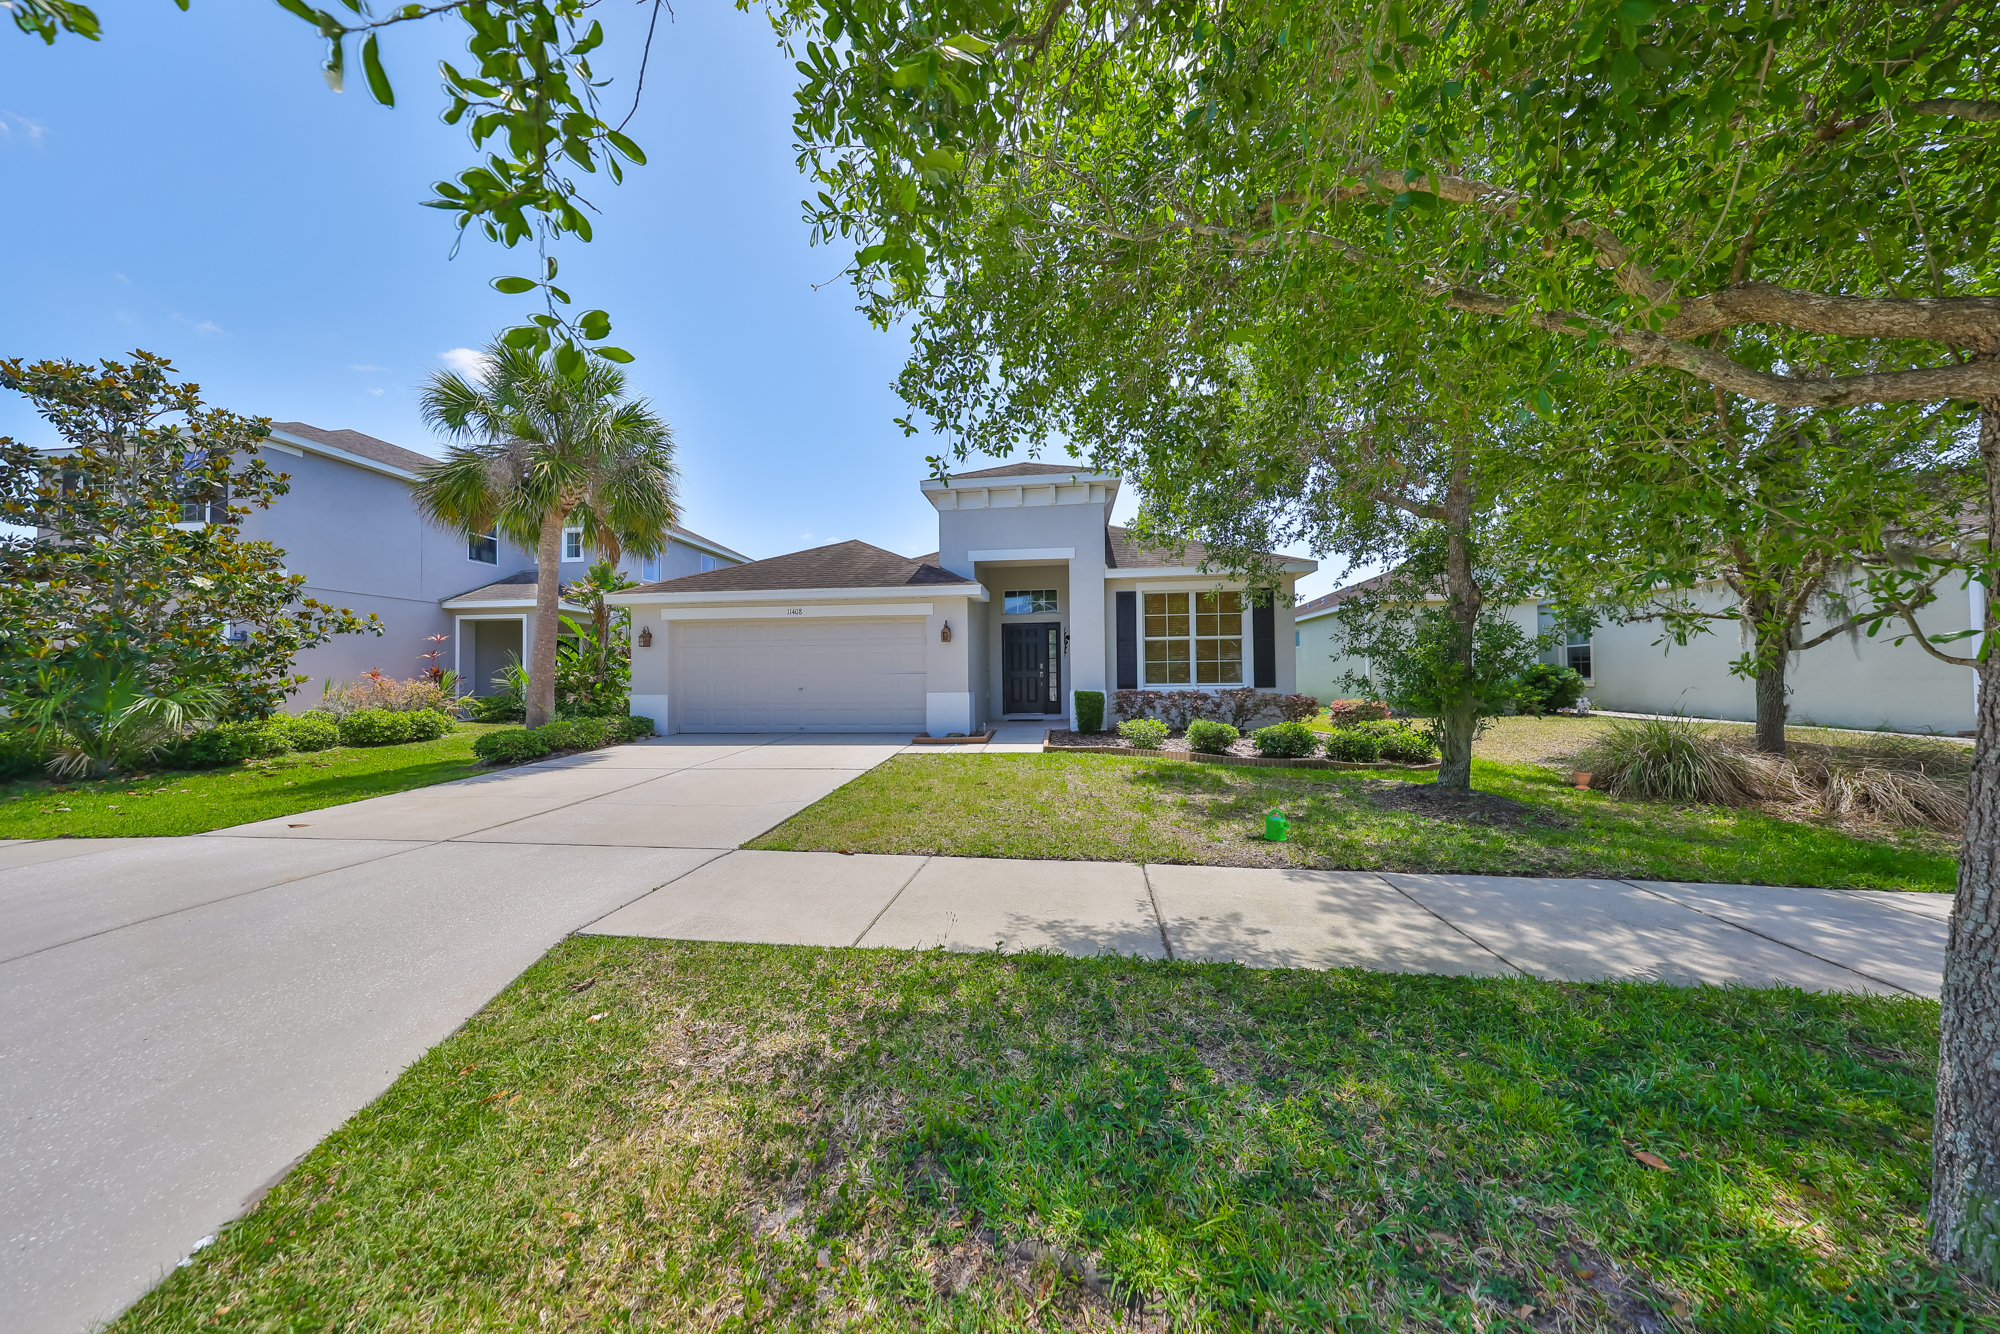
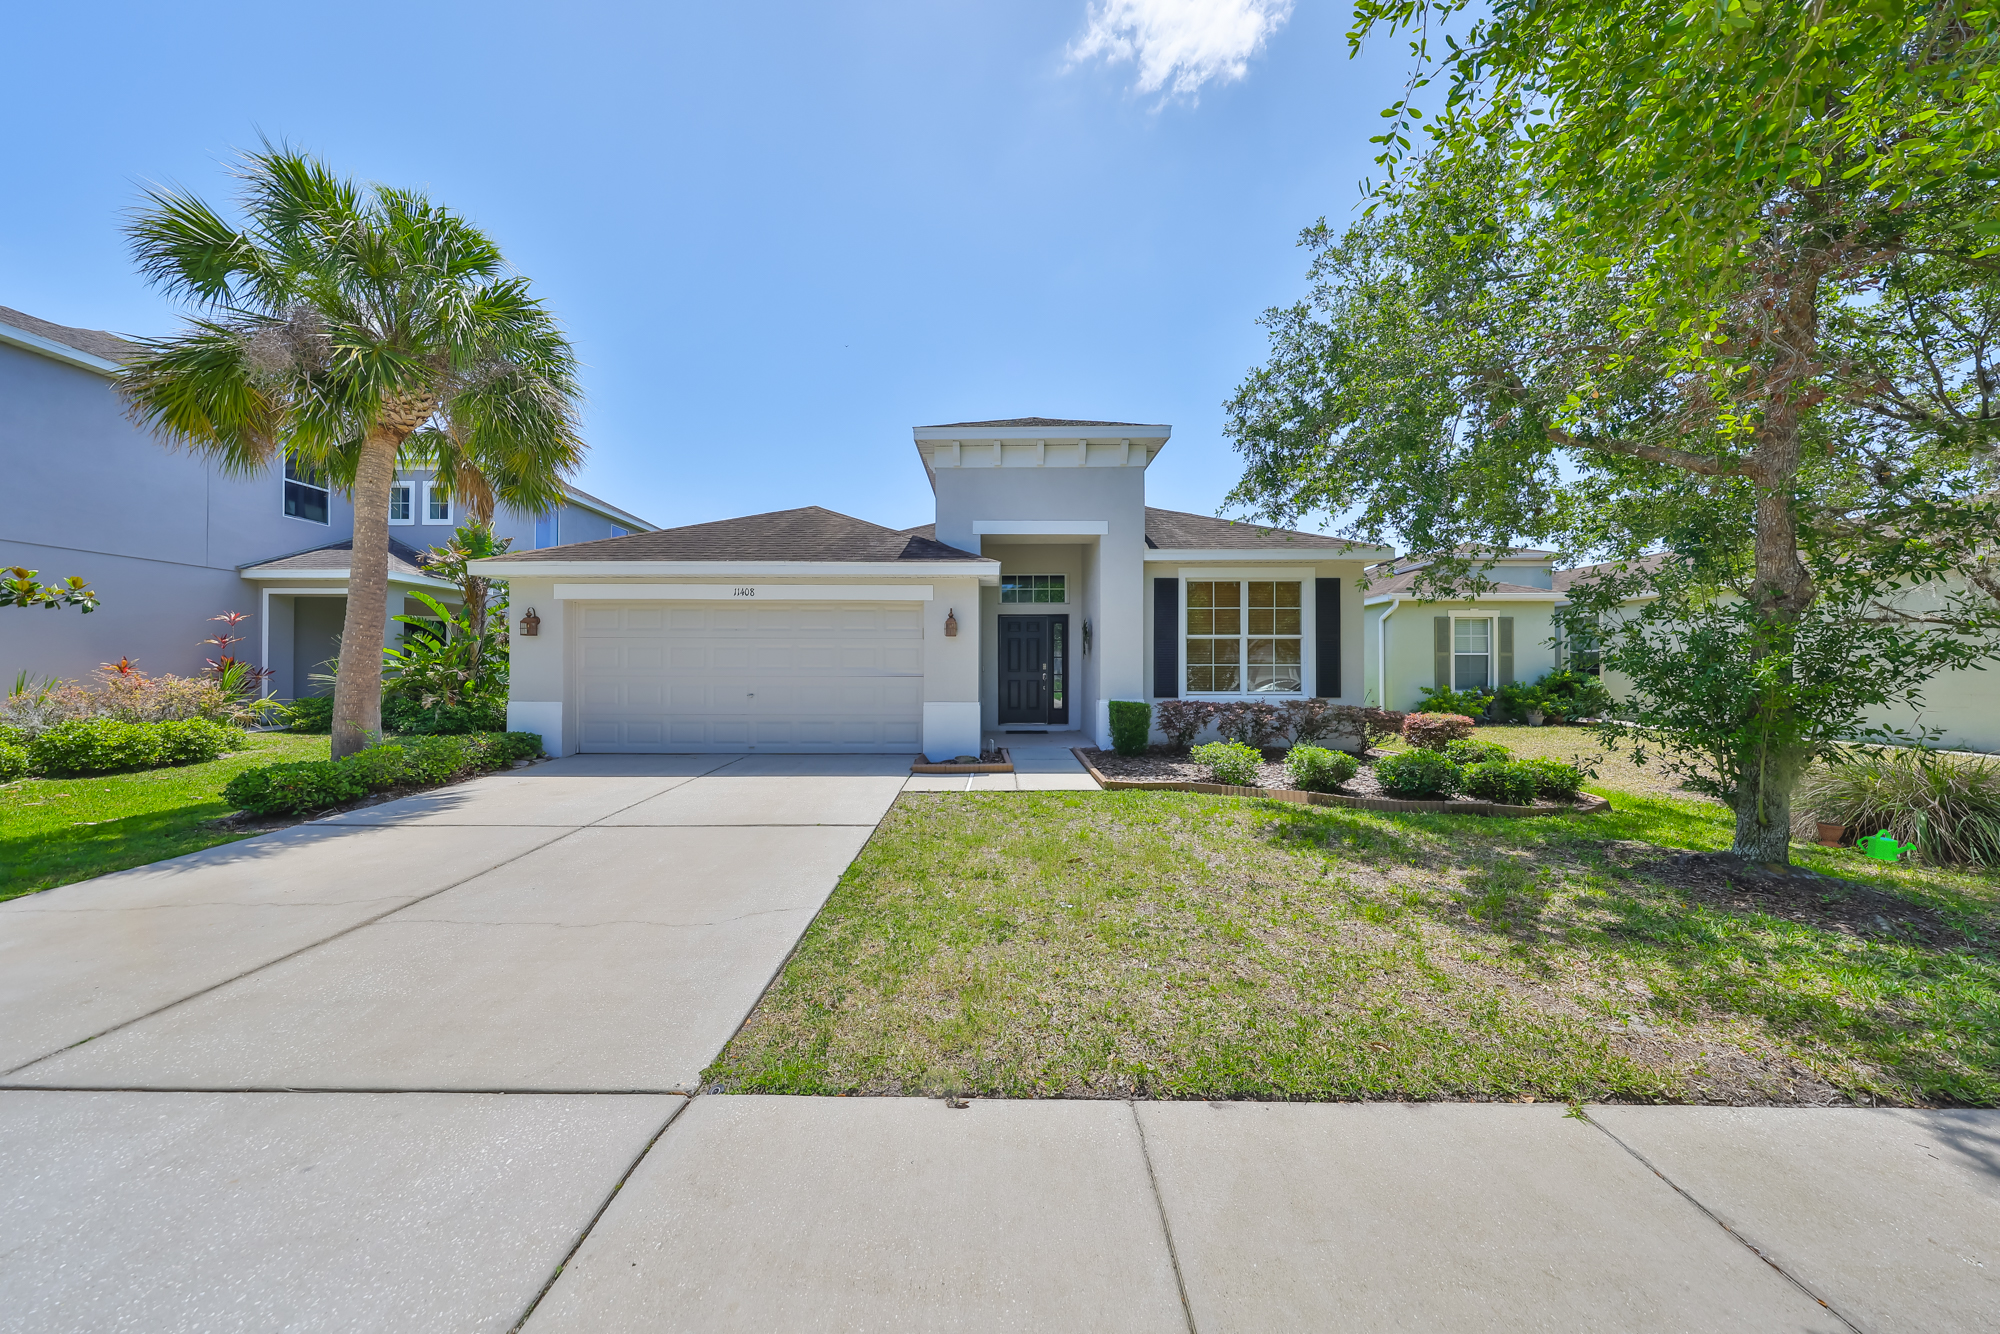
watering can: present [1264,809,1290,841] -> present [1857,829,1917,861]

